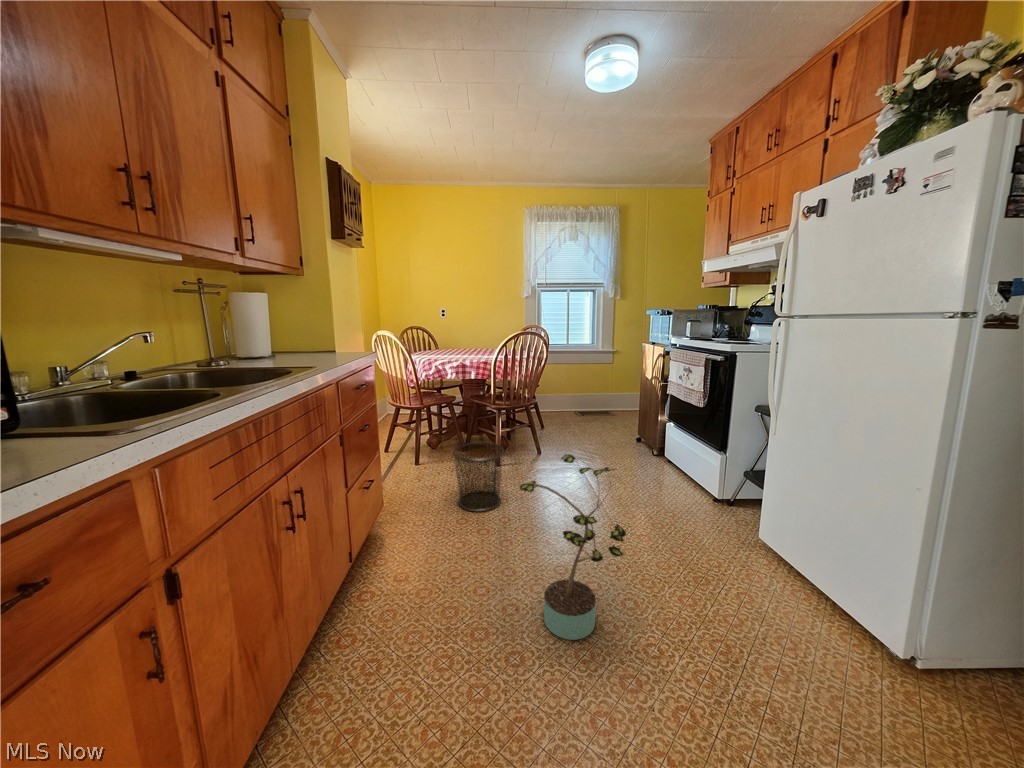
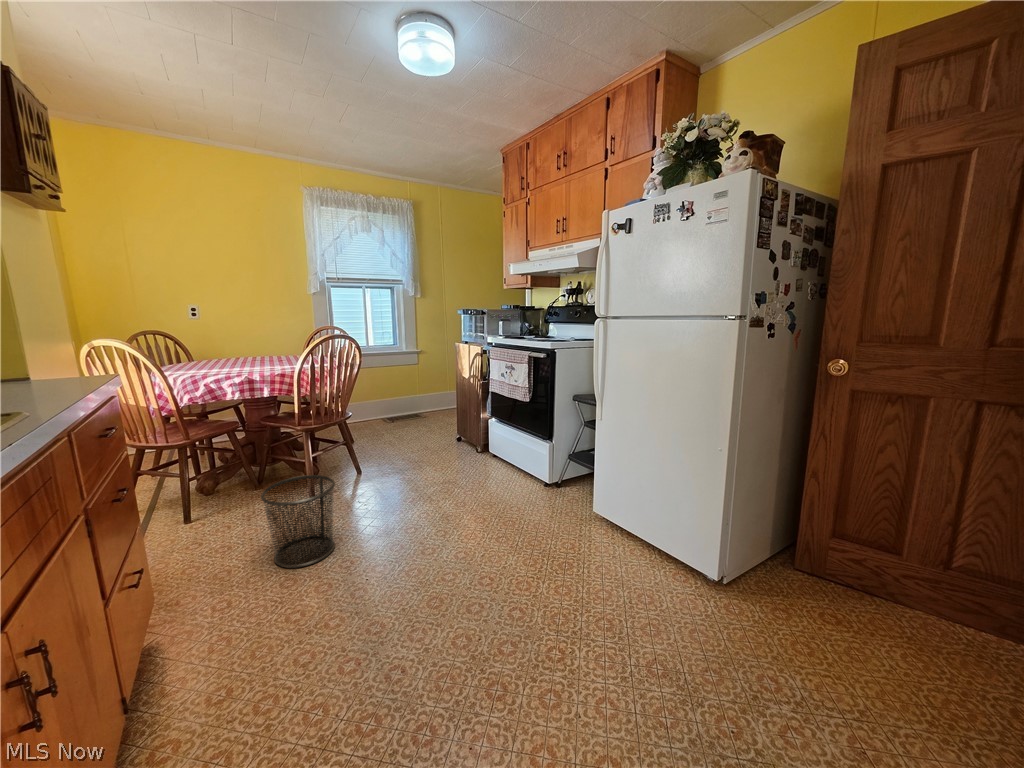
potted plant: present [520,455,626,640] -> none [404,474,530,683]

